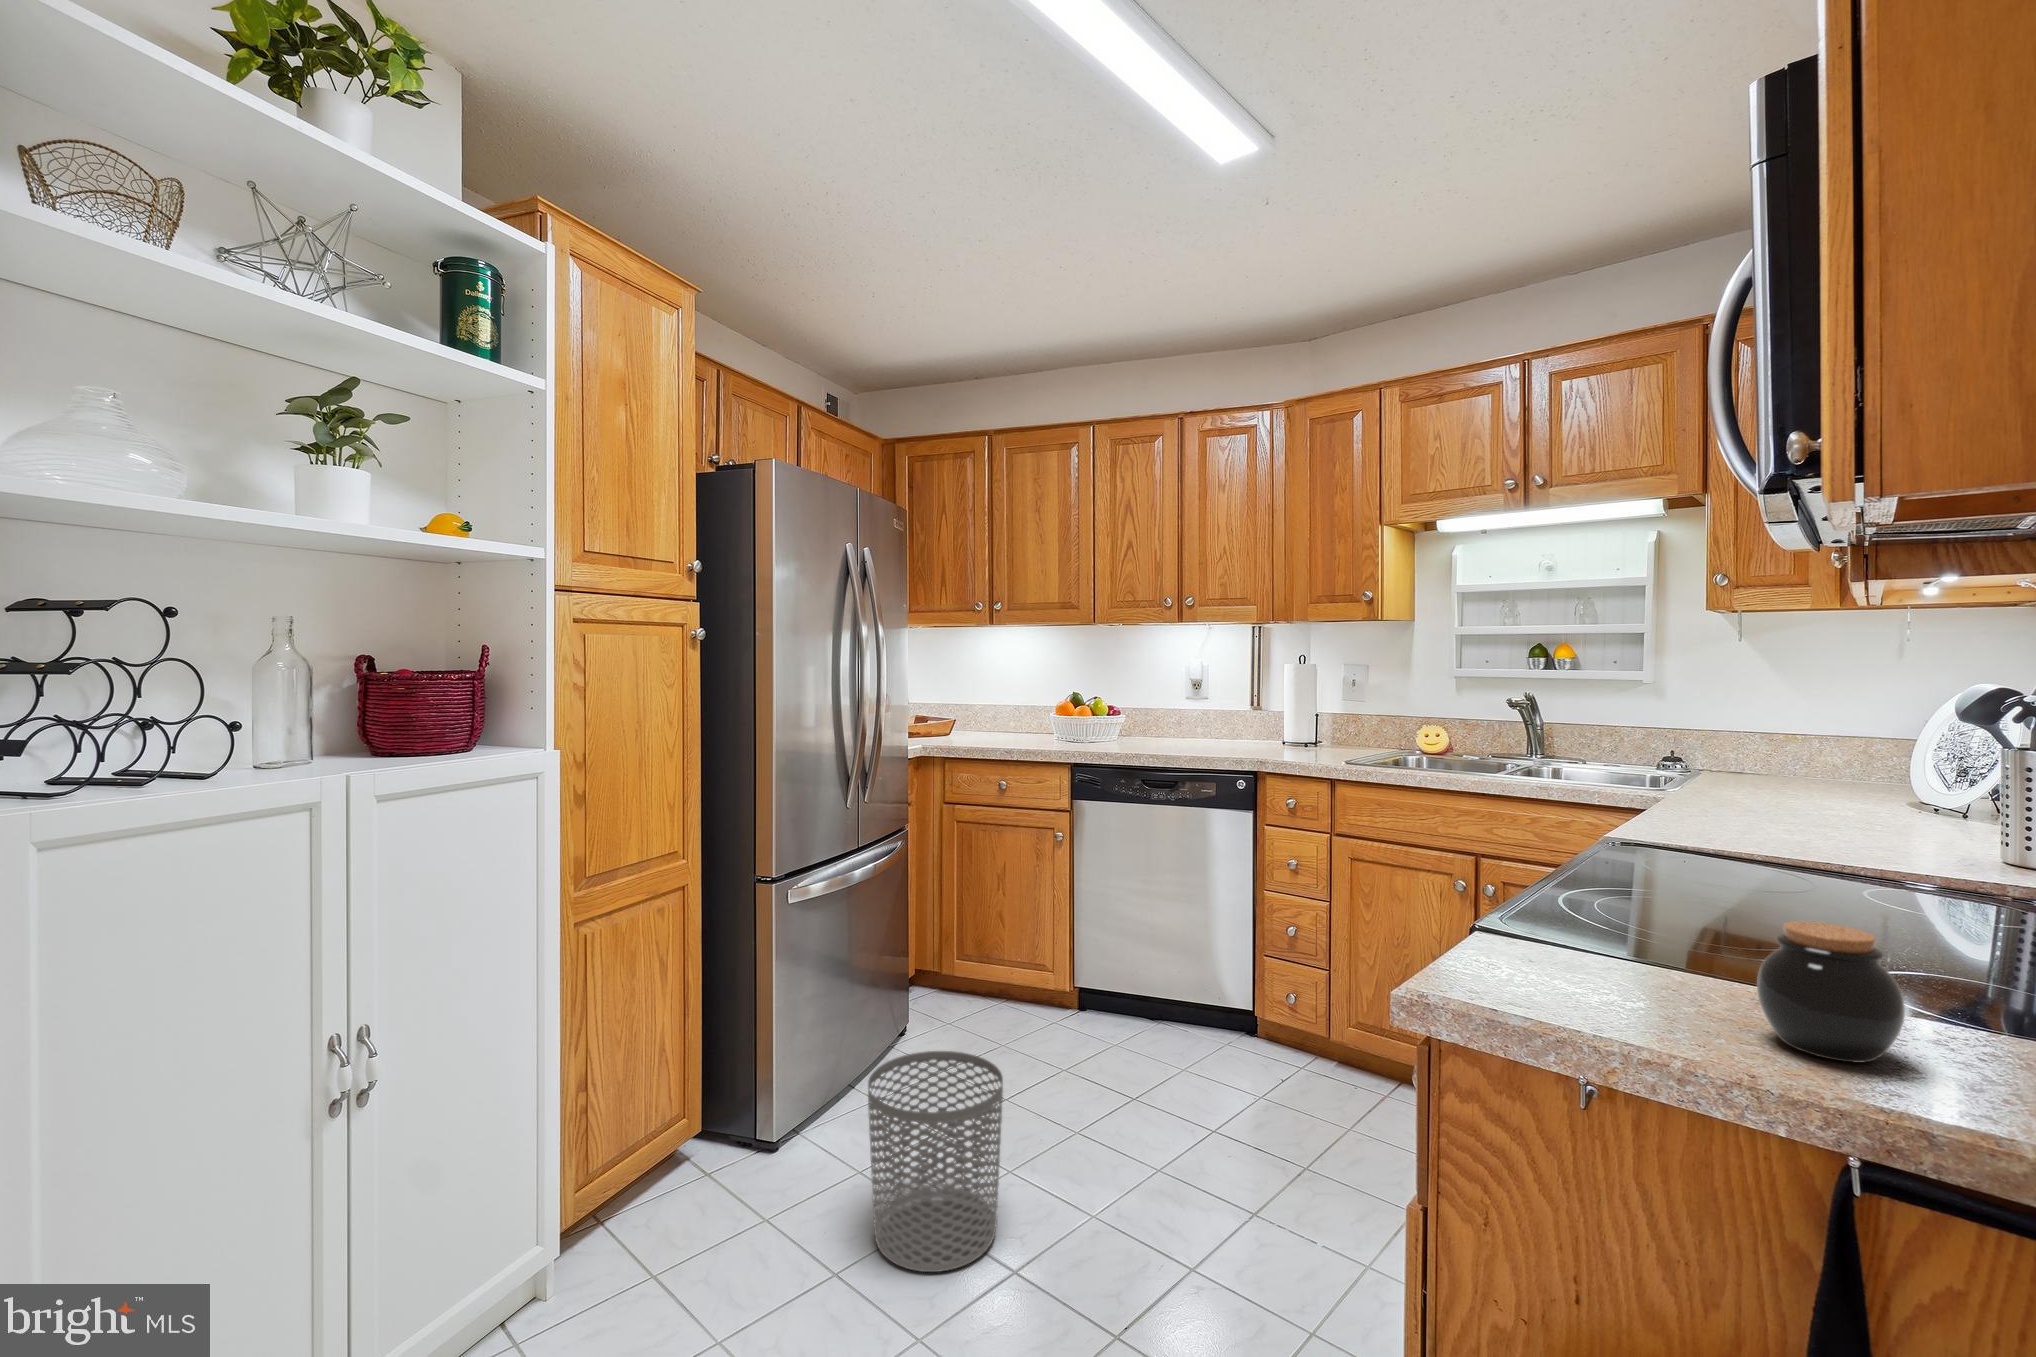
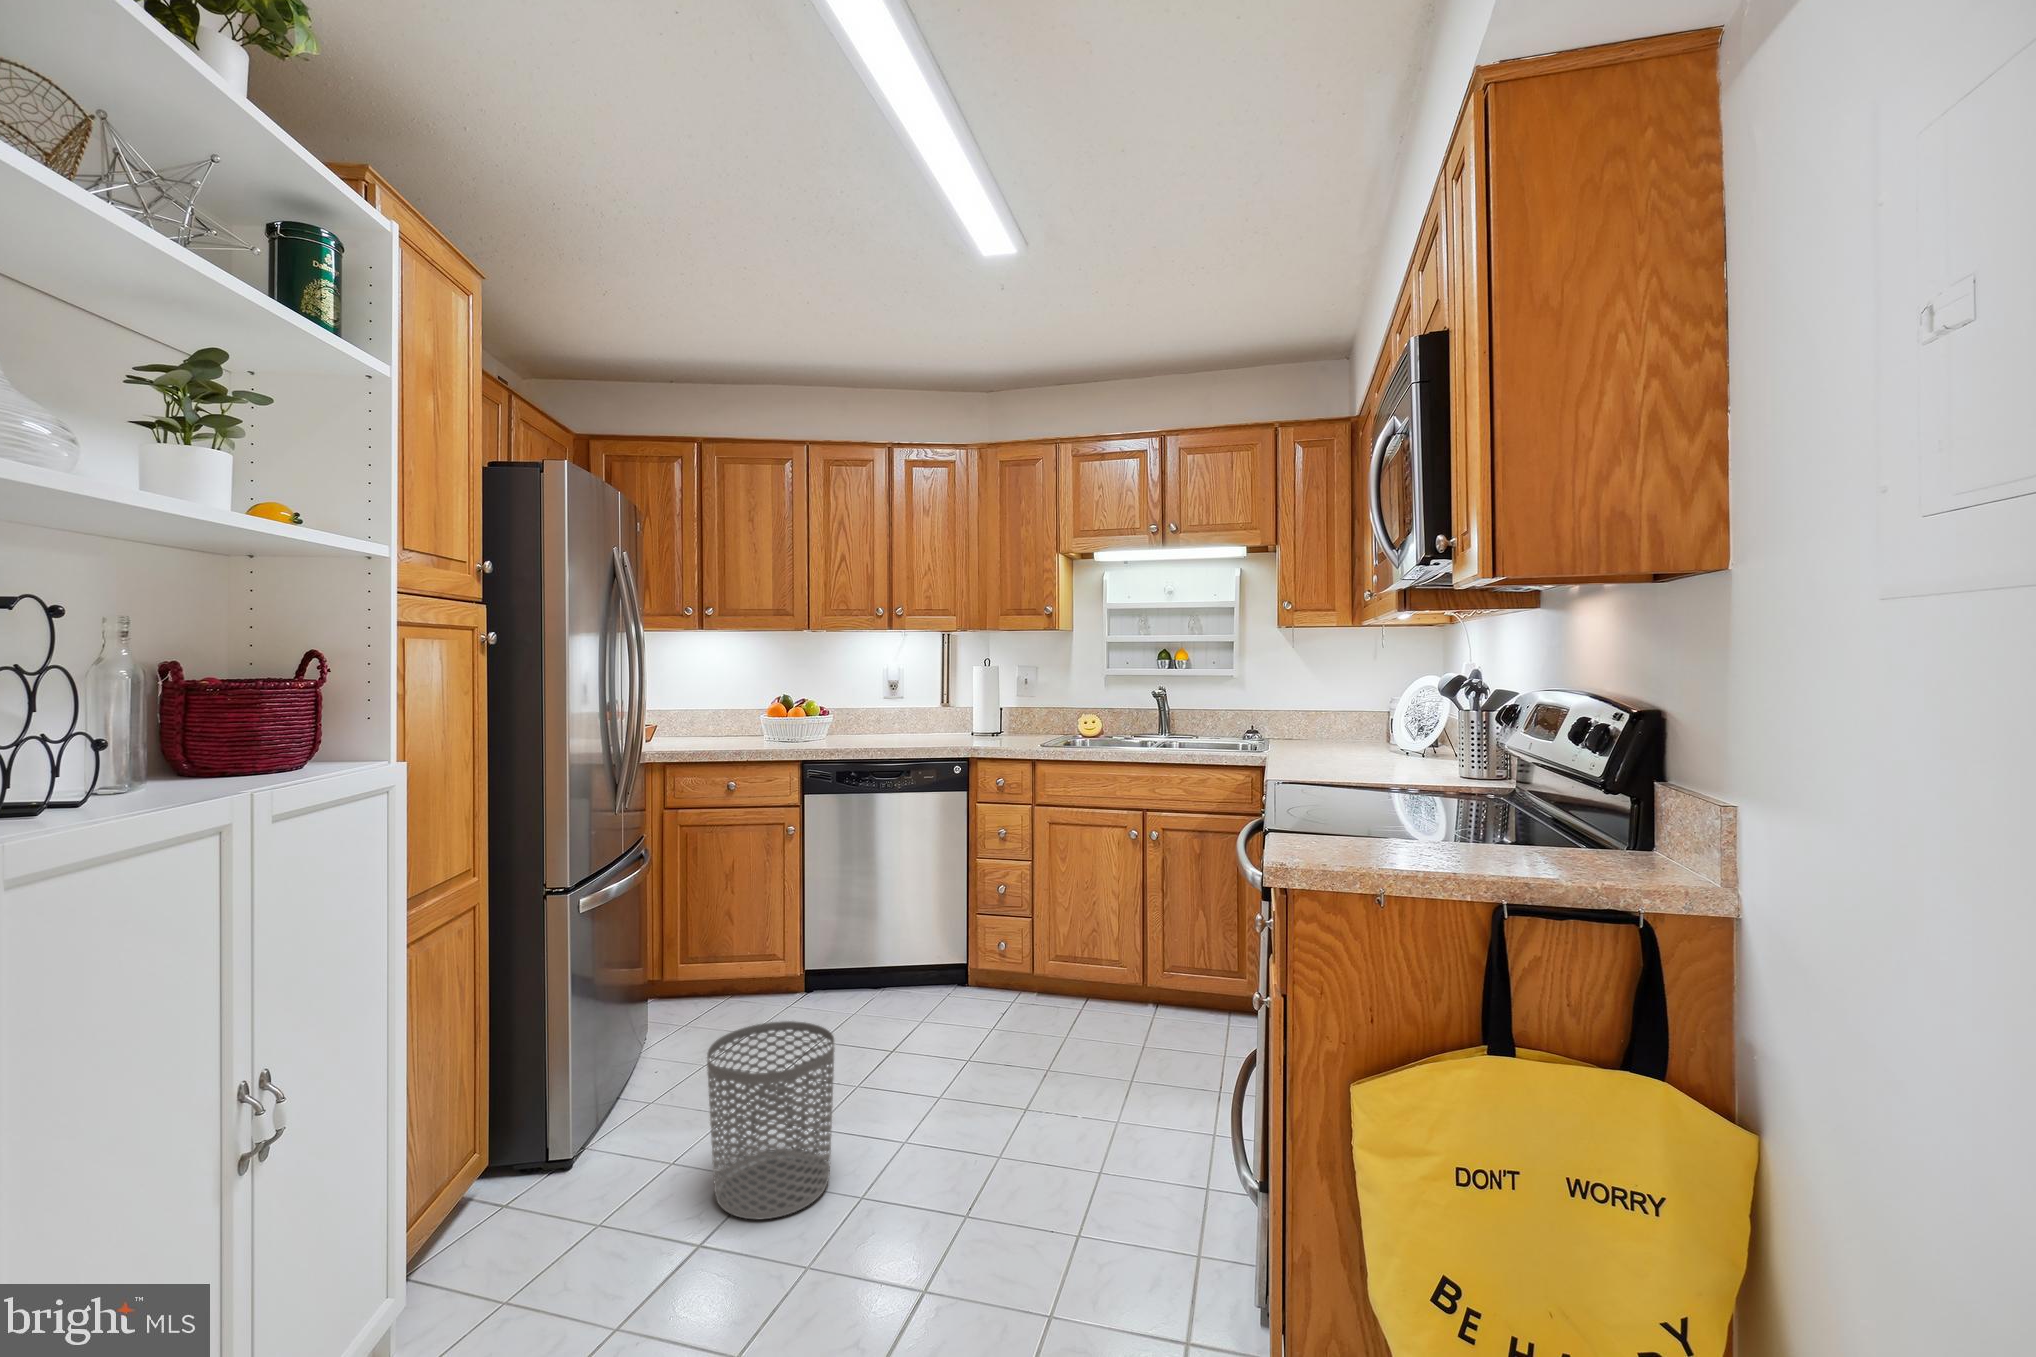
jar: present [1757,921,1905,1063] -> none [1437,797,1502,865]

